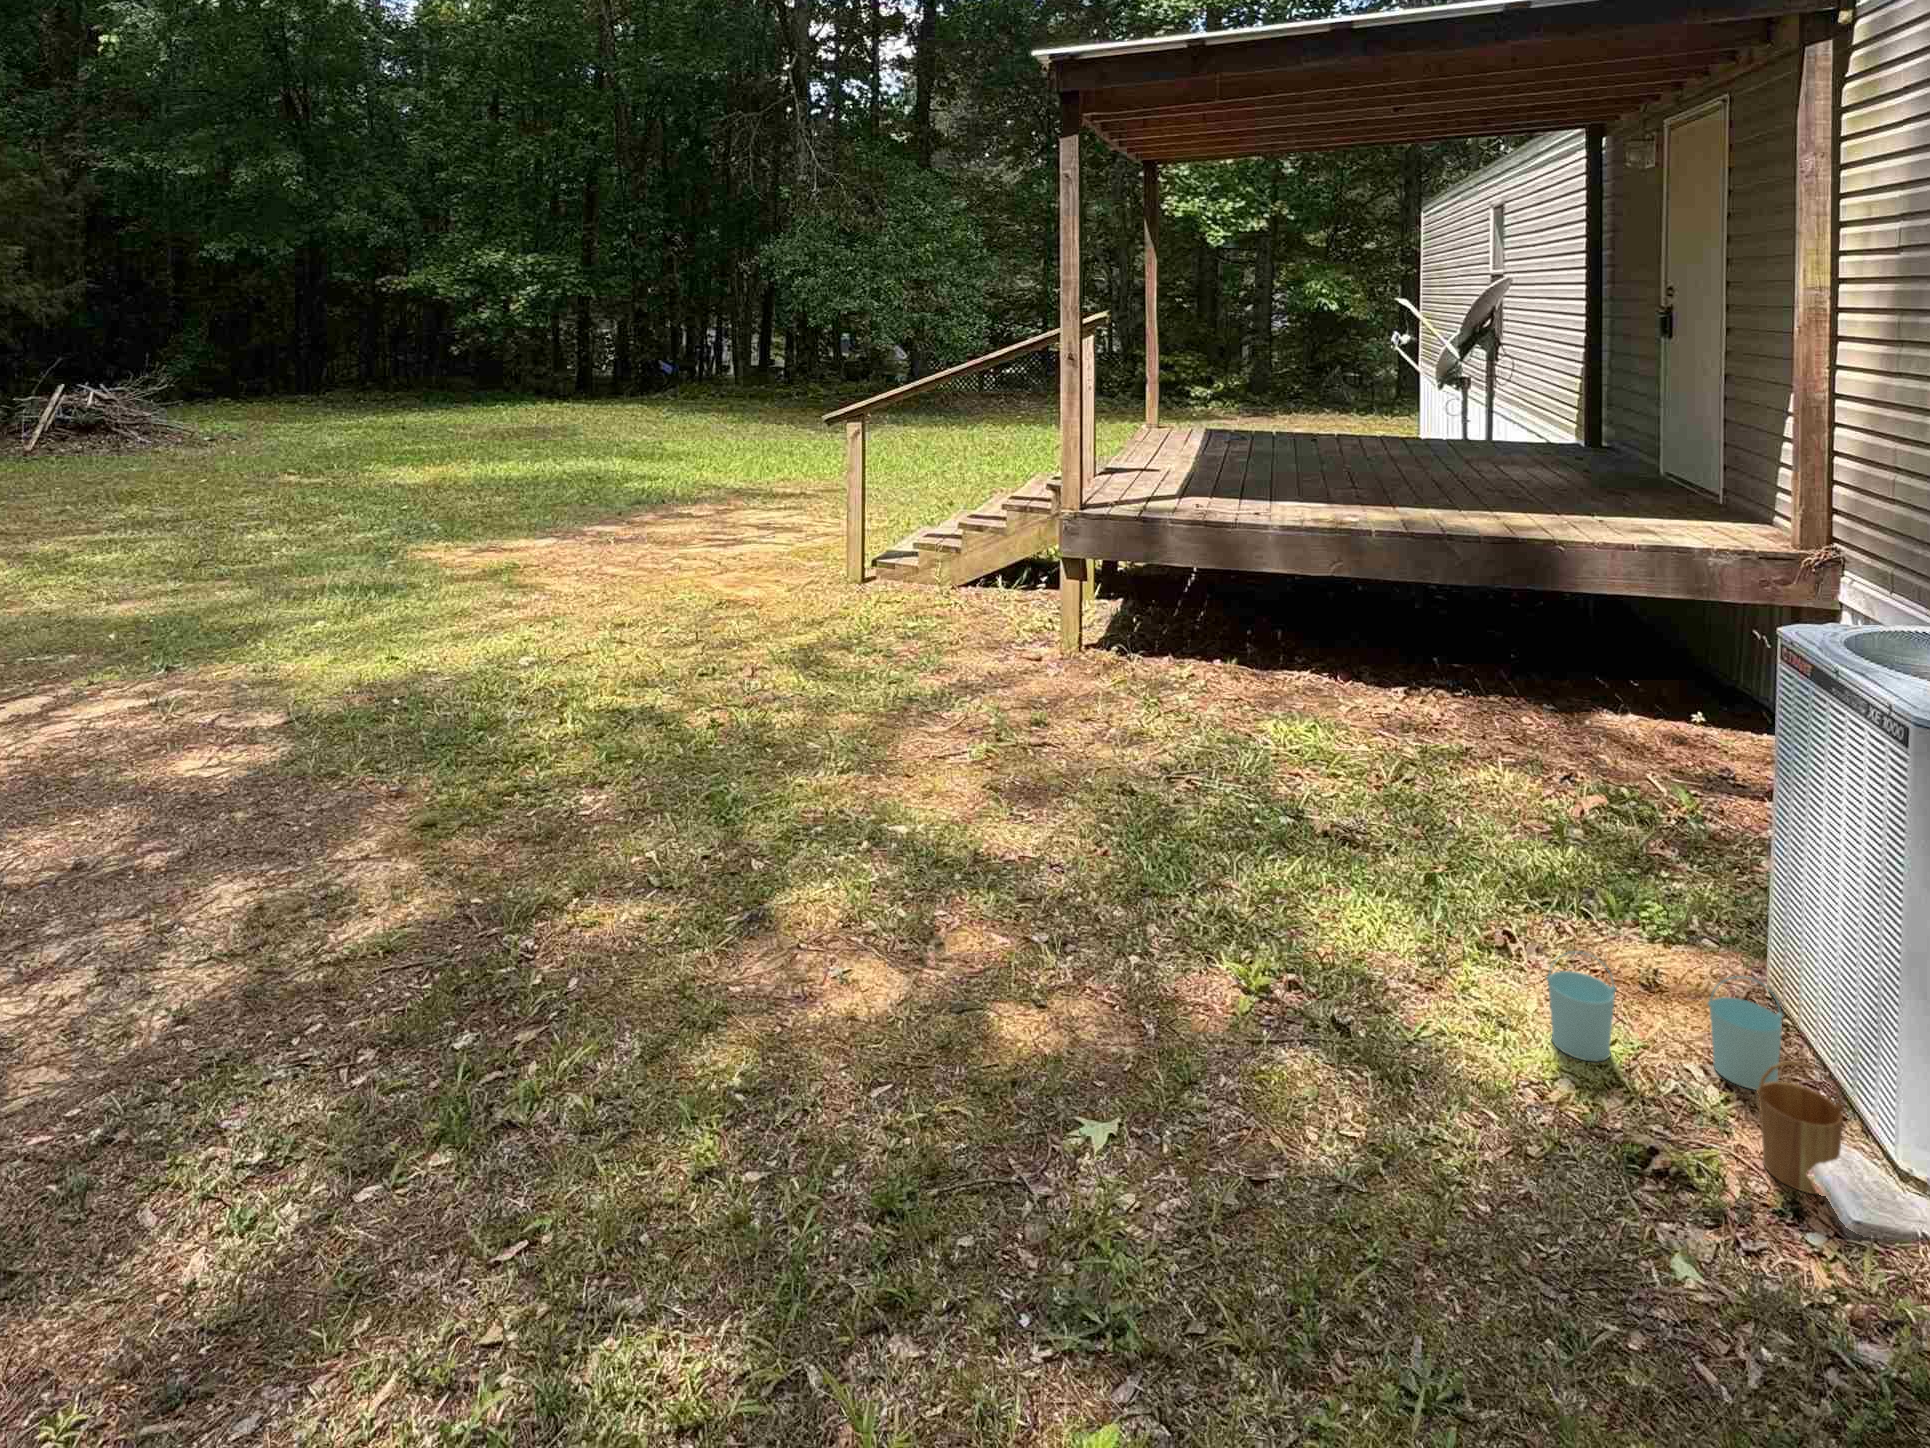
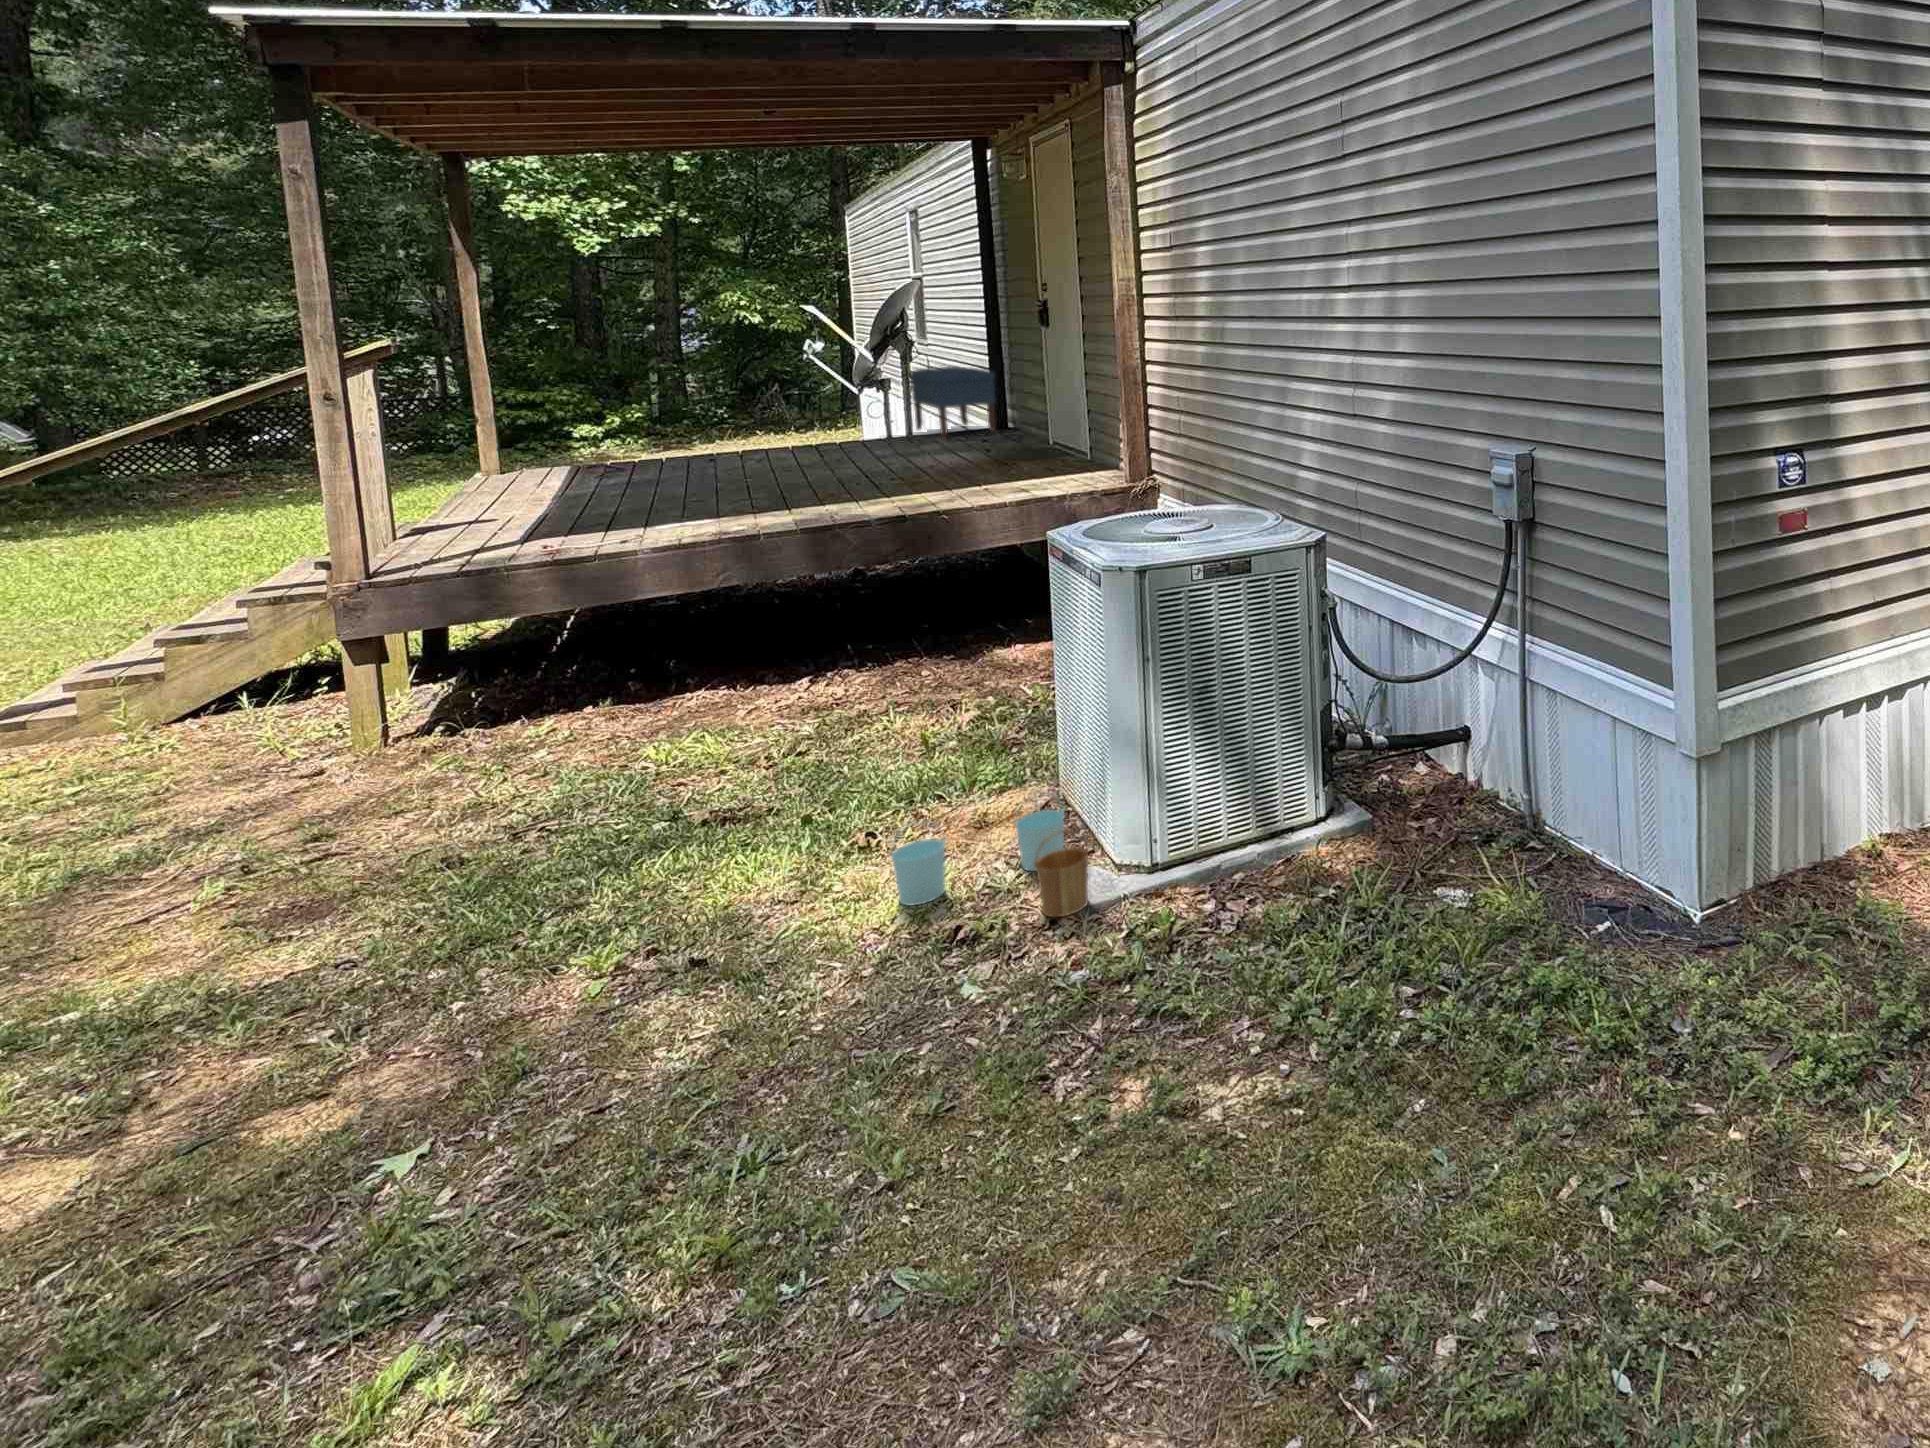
bench: none [1491,373,1590,453] -> present [909,366,997,440]

